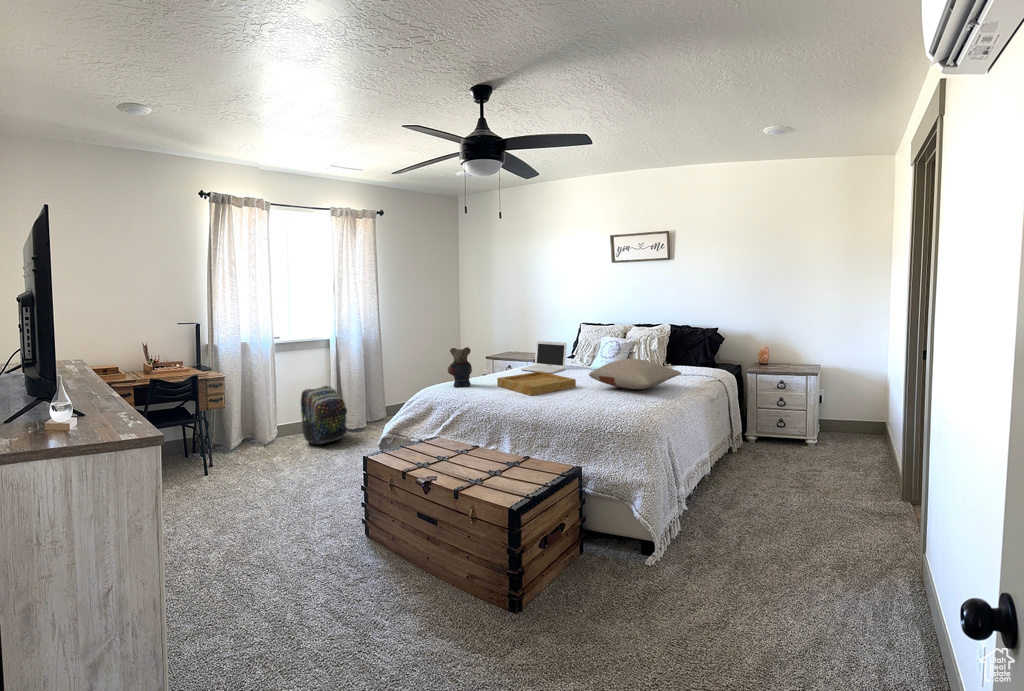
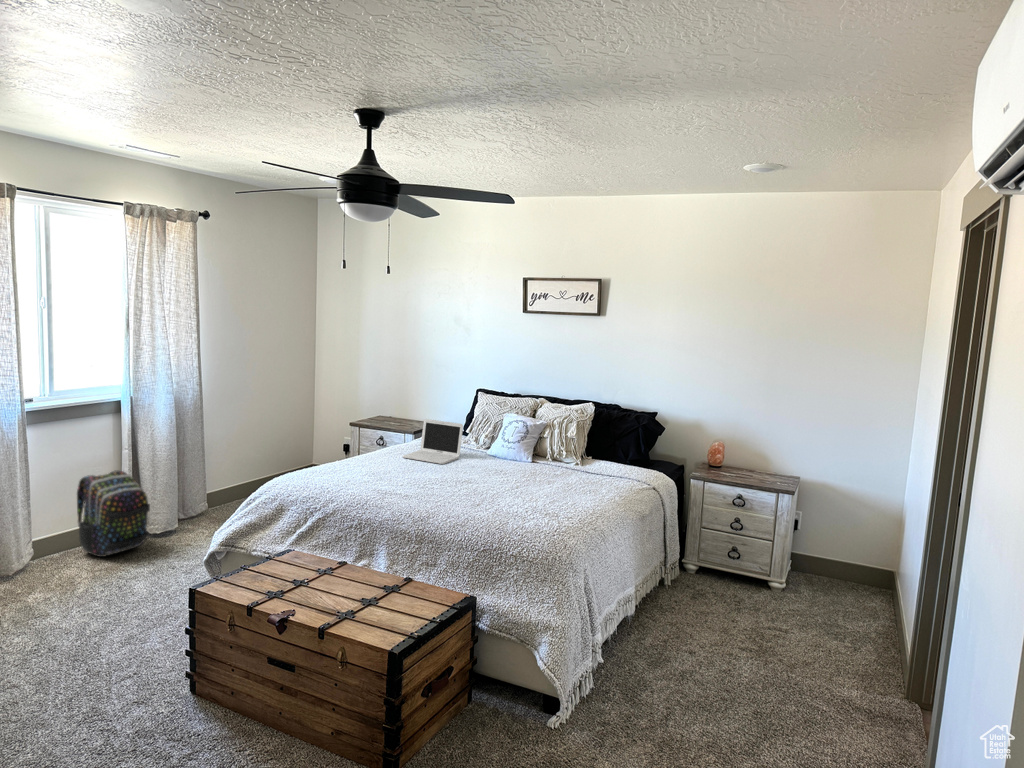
teddy bear: present [448,347,472,387] -> none [306,432,339,484]
pillow: present [589,359,681,389] -> none [489,453,599,493]
tray: present [497,371,576,396] -> none [372,463,473,500]

